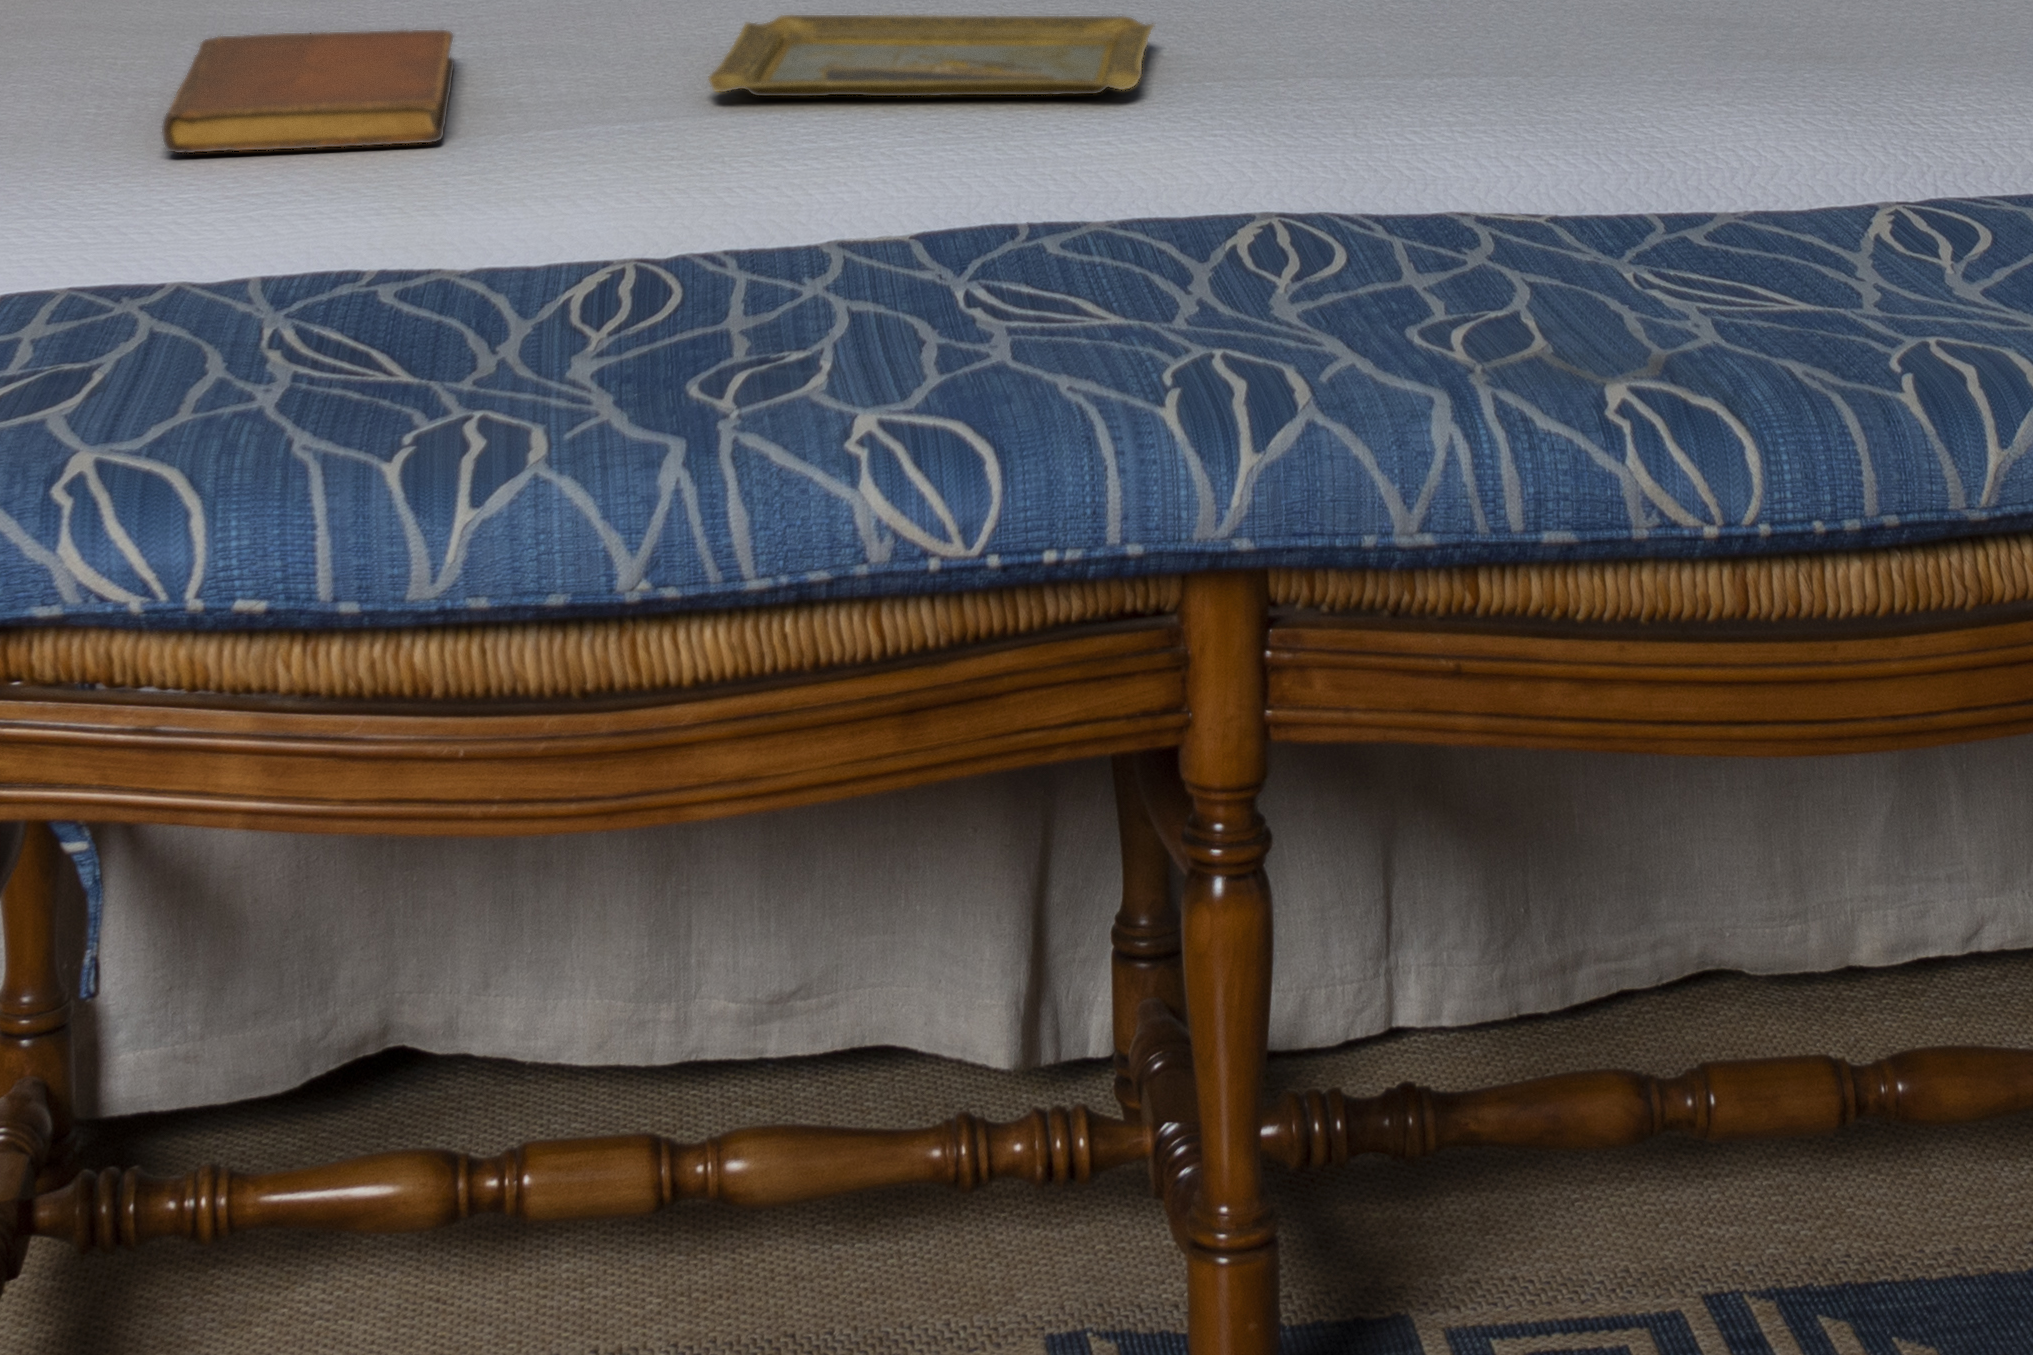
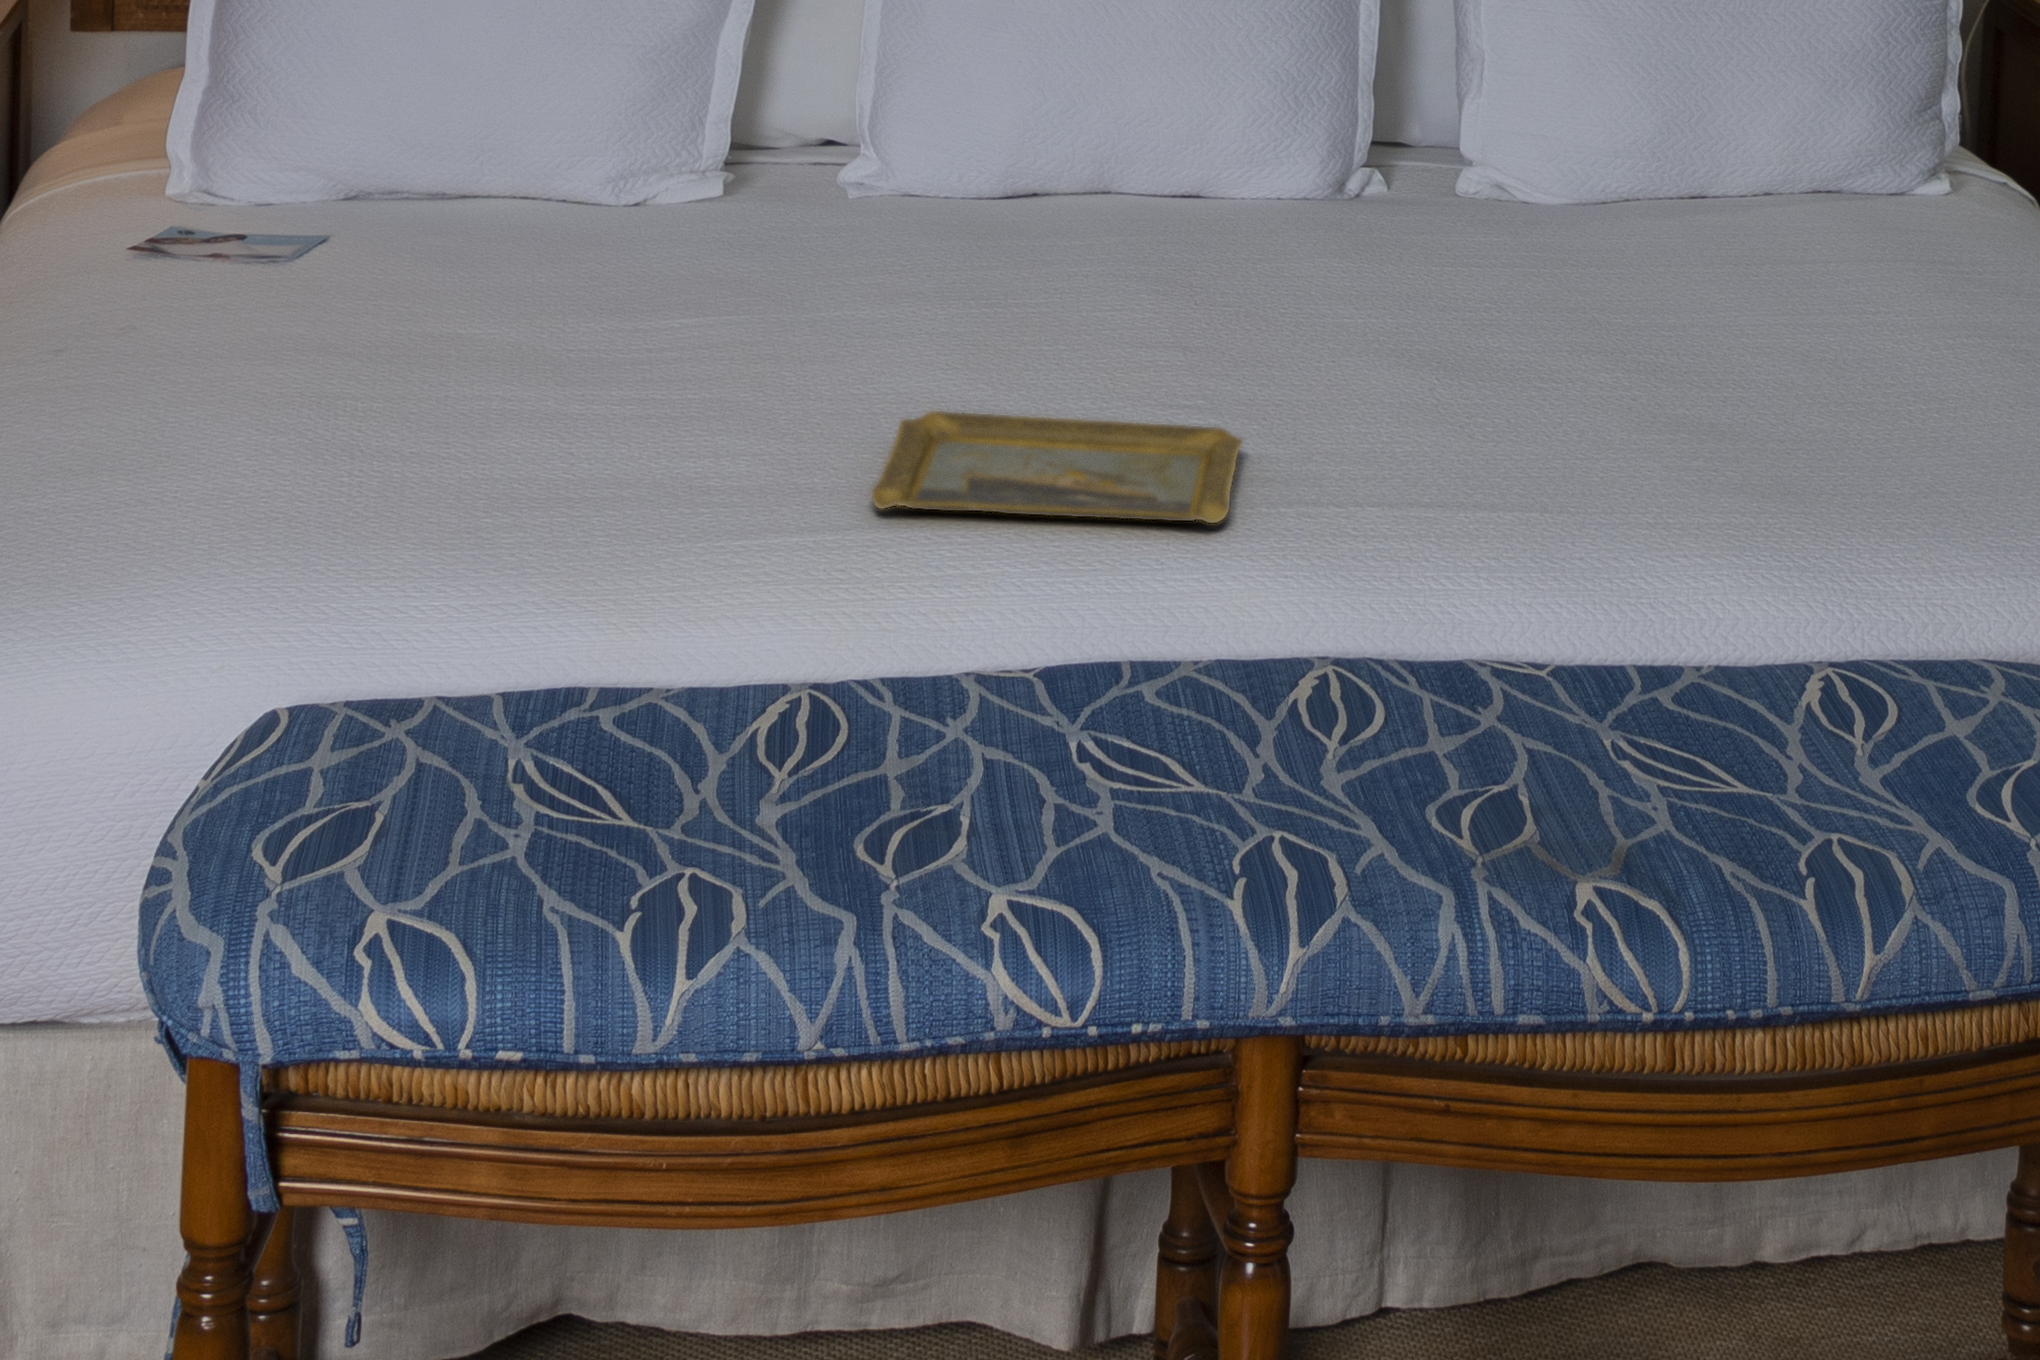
notebook: present [162,30,454,153] -> none [419,420,655,564]

